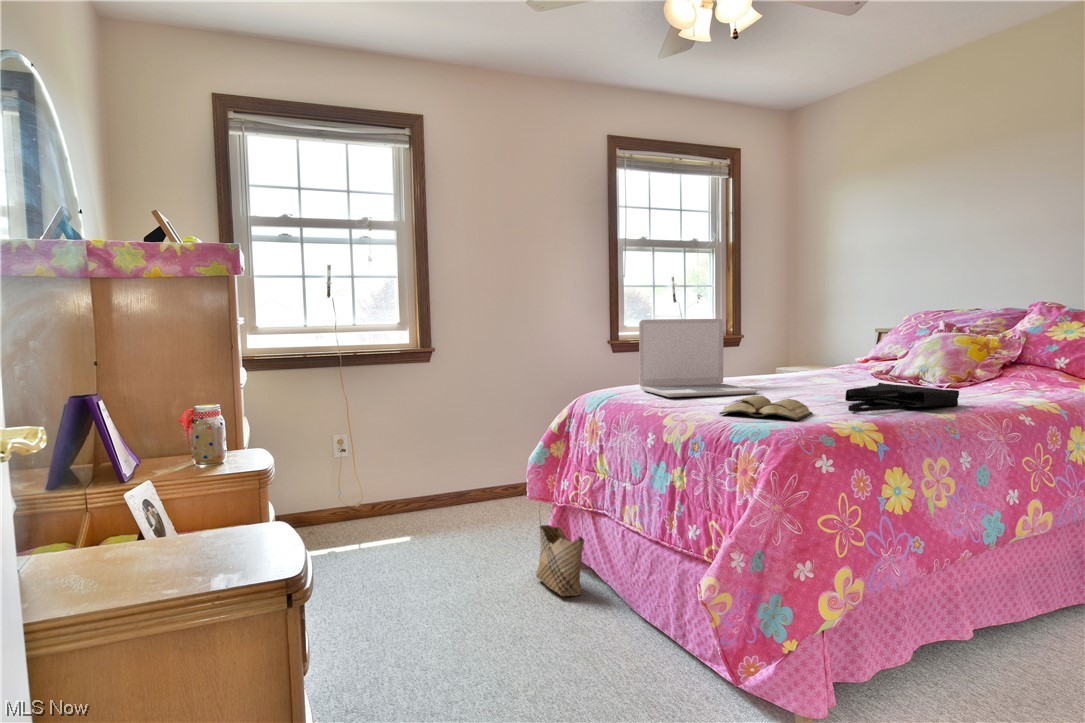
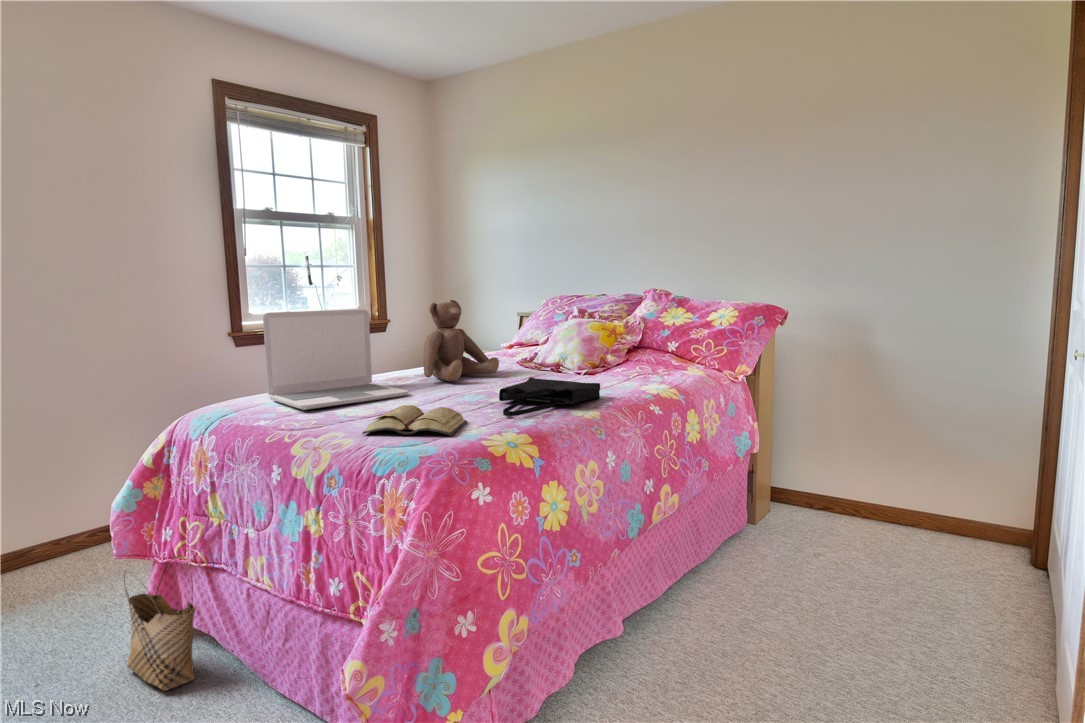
teddy bear: none [771,312,847,385] -> present [423,300,499,381]

